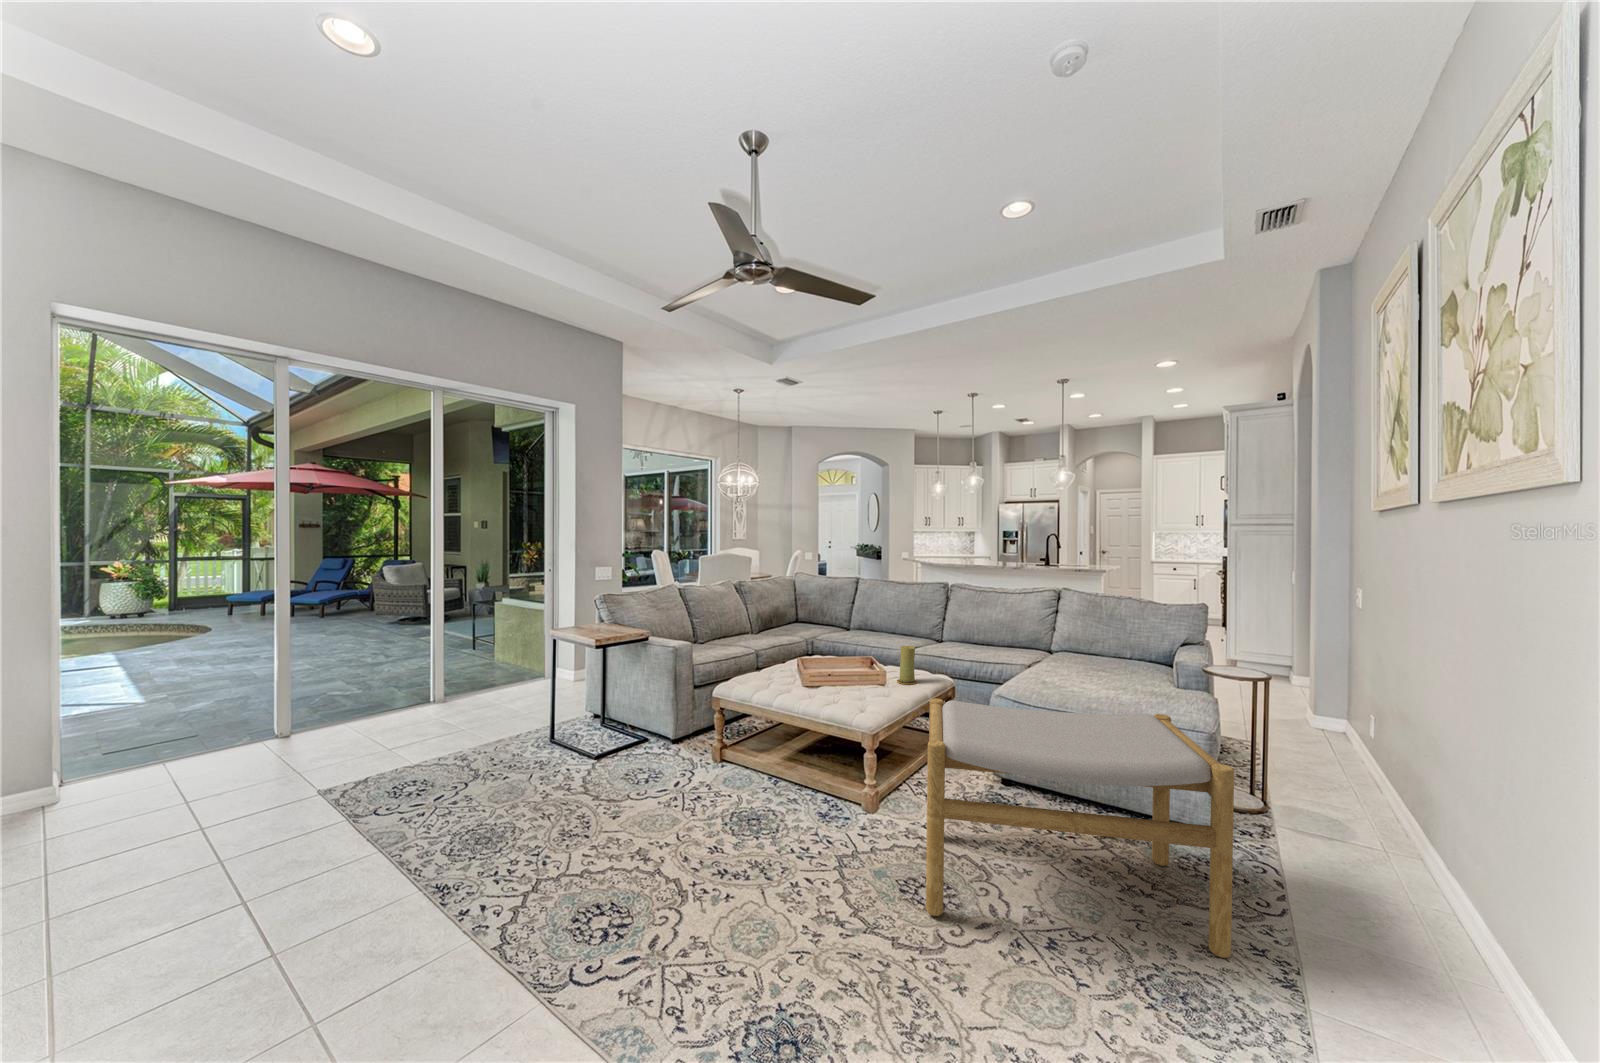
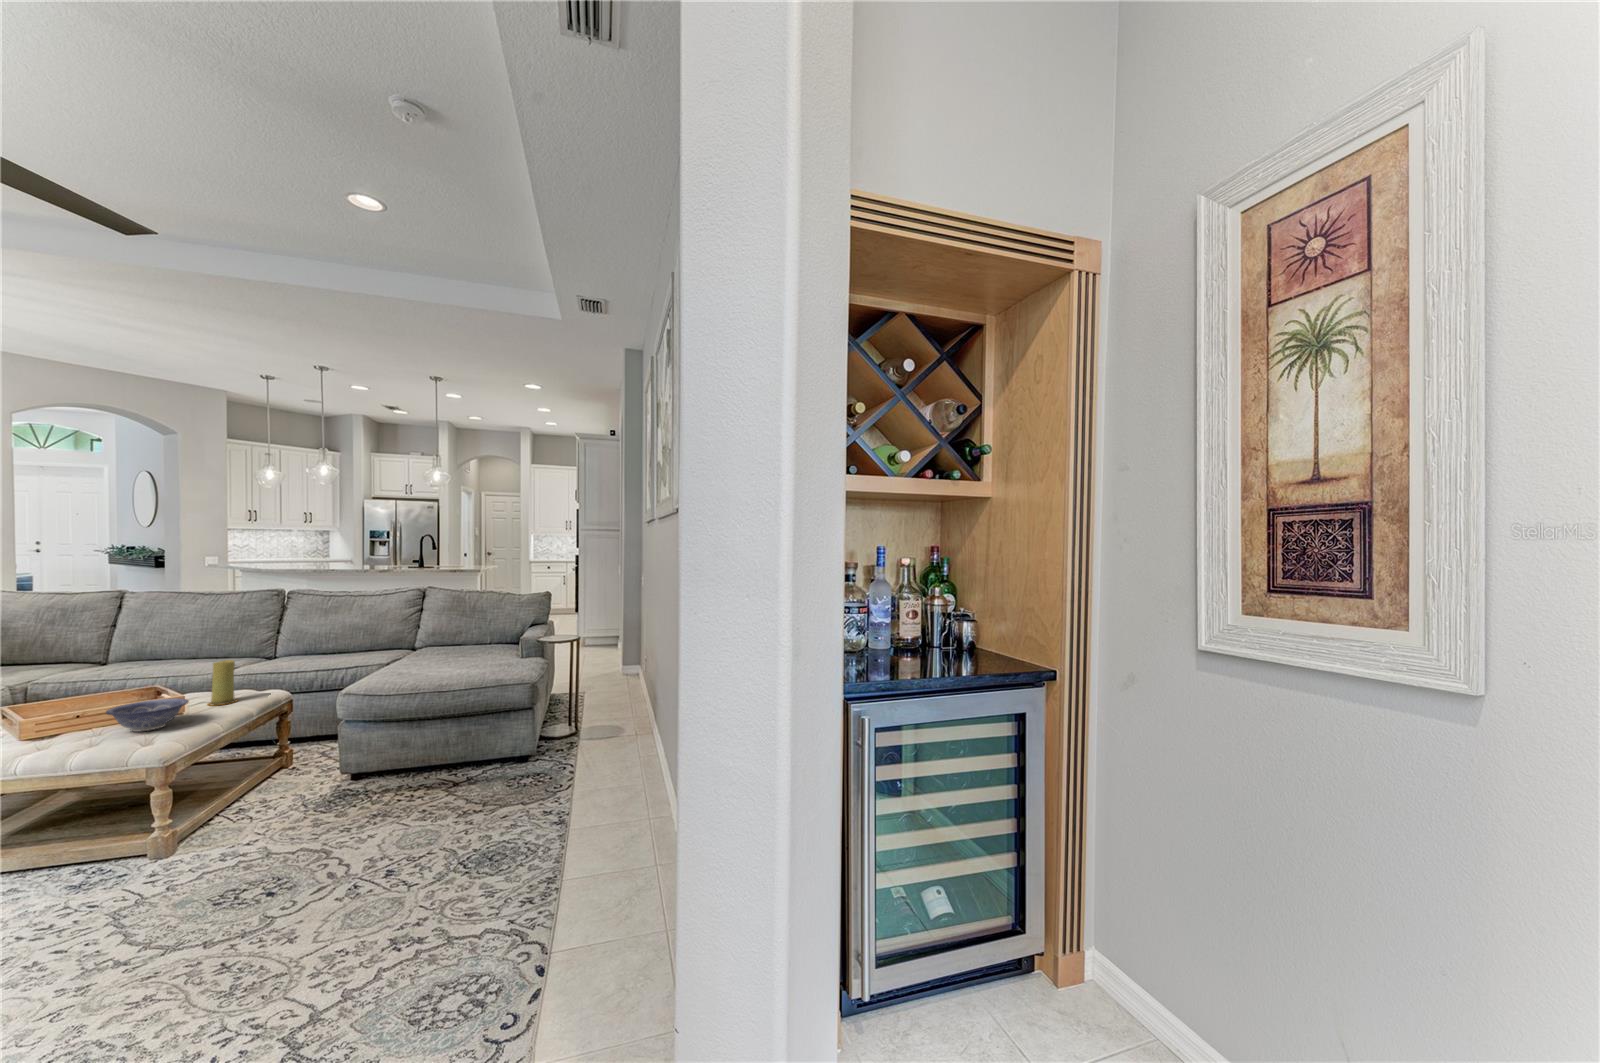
decorative bowl: none [838,672,886,698] -> present [106,698,189,732]
footstool: present [926,698,1234,958] -> none [246,673,534,912]

